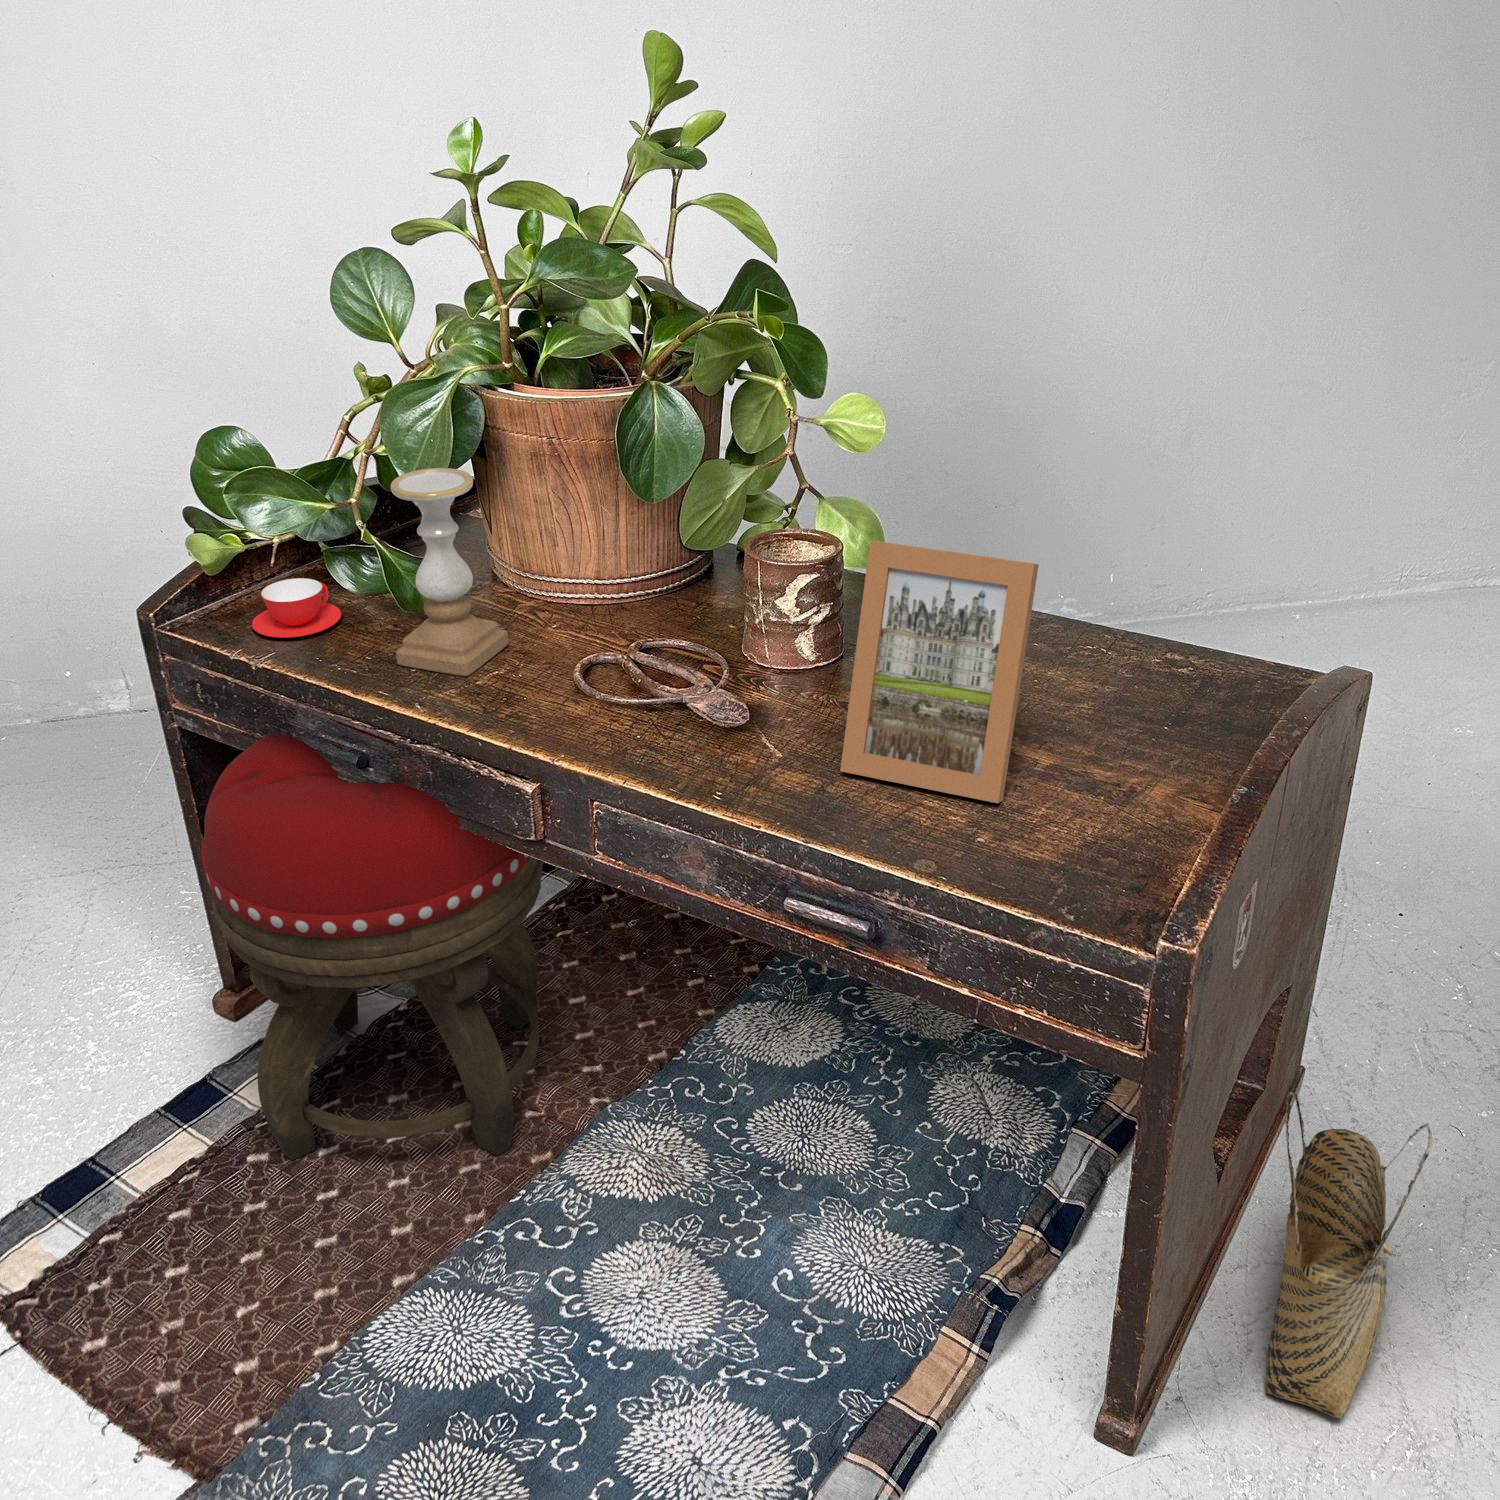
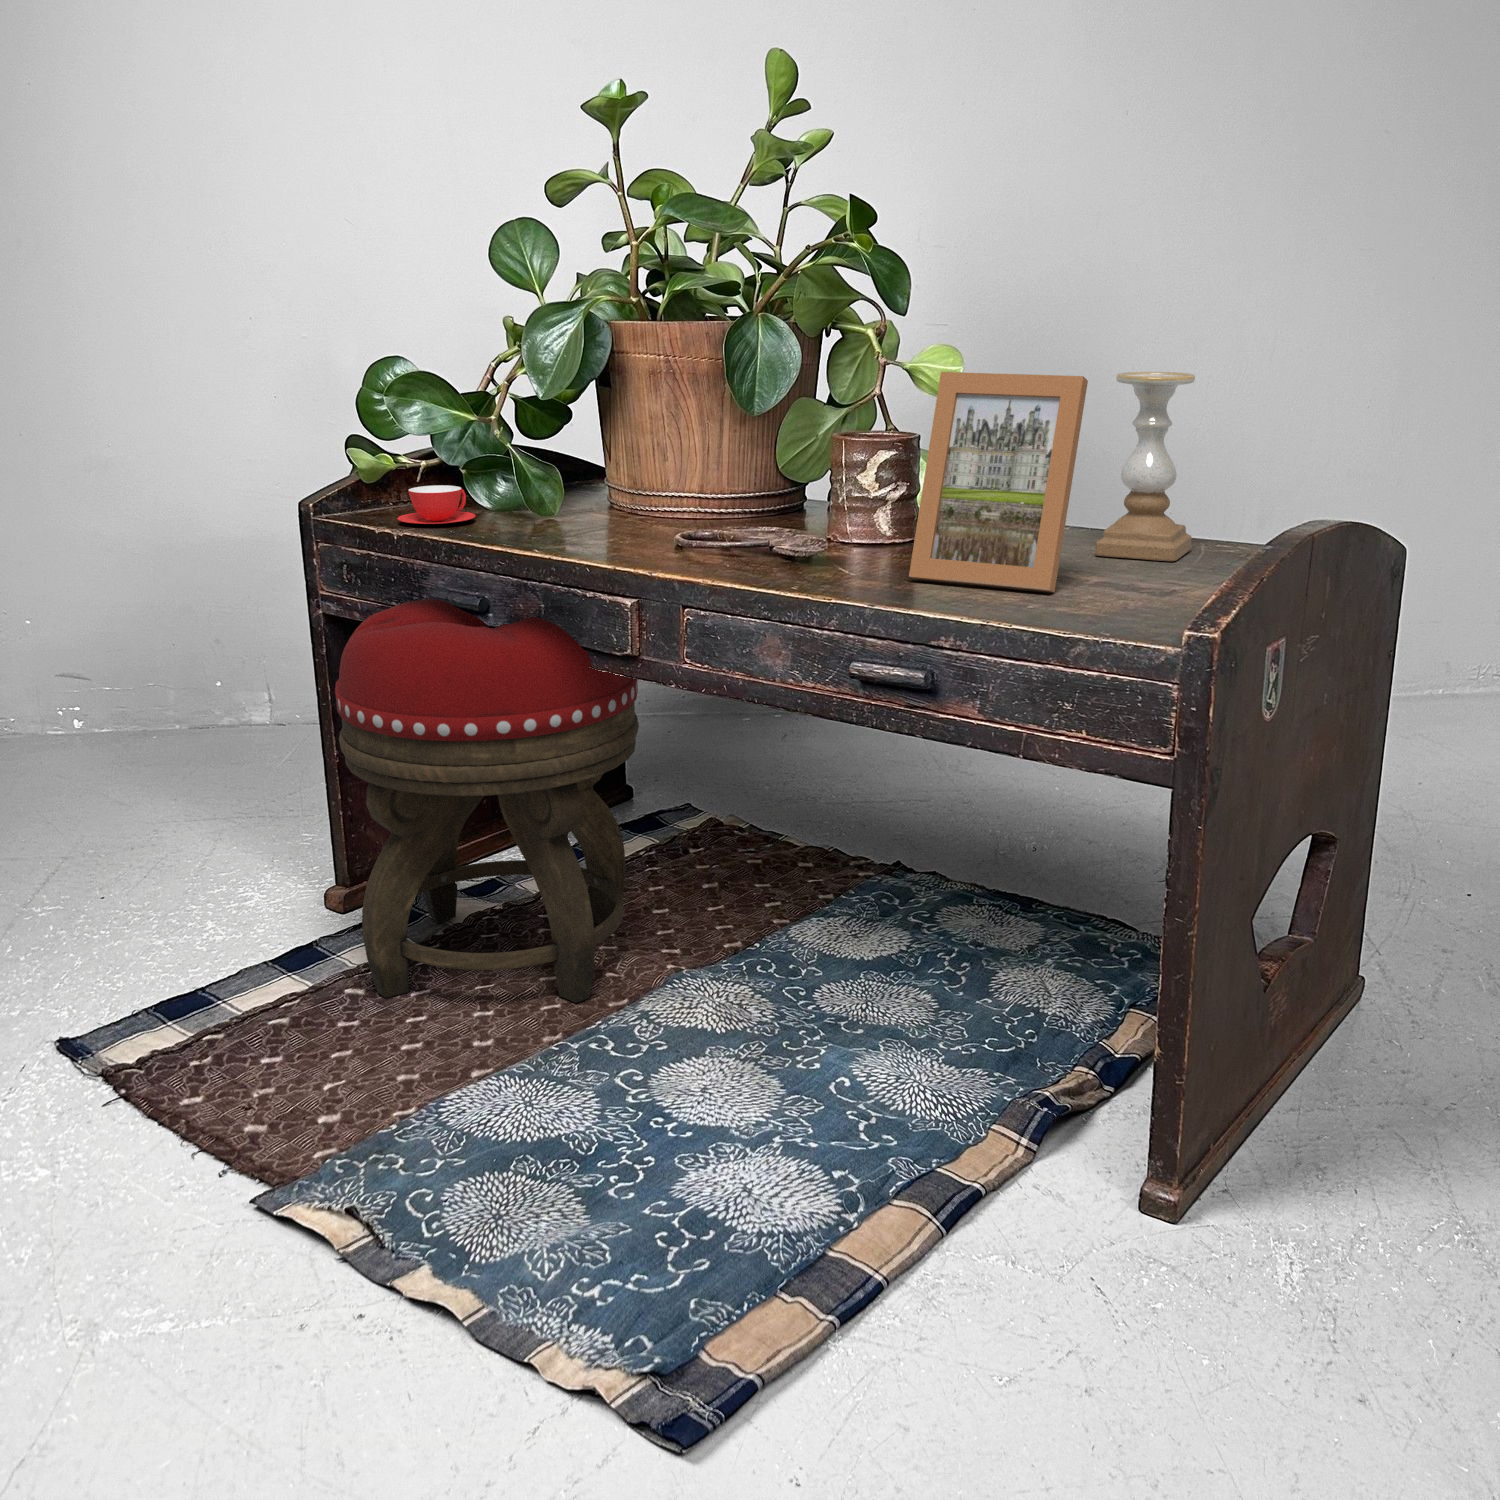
candle holder: present [391,468,509,676] -> present [1095,372,1195,561]
woven basket: present [1266,1091,1432,1418] -> none [1310,875,1461,1201]

